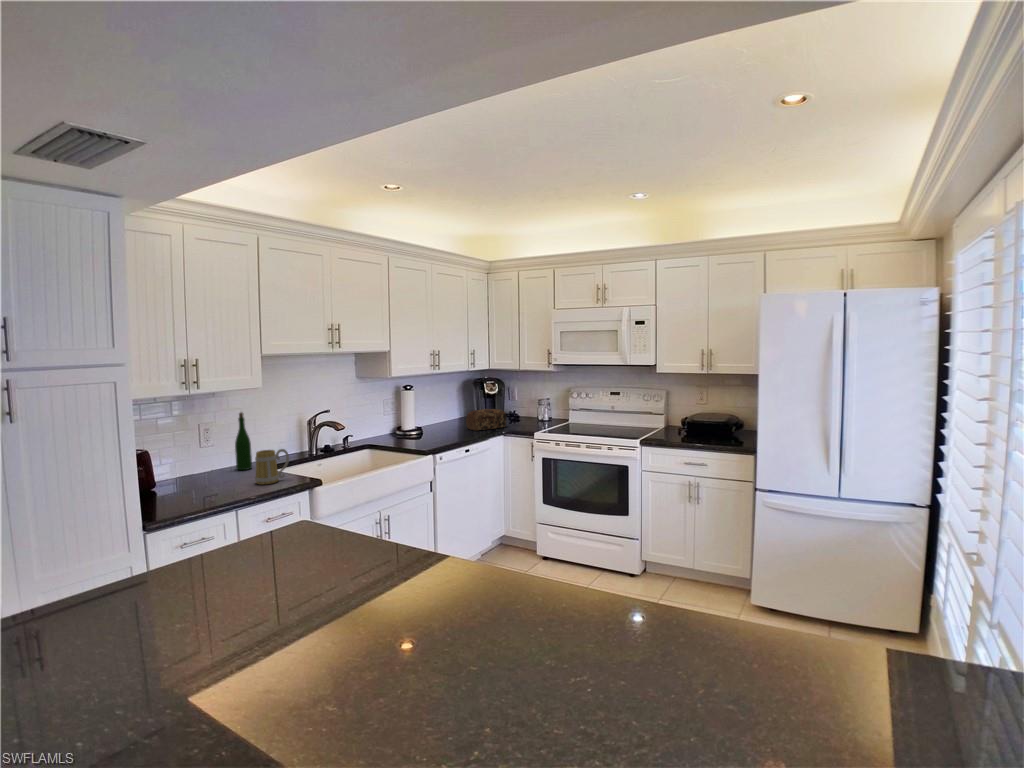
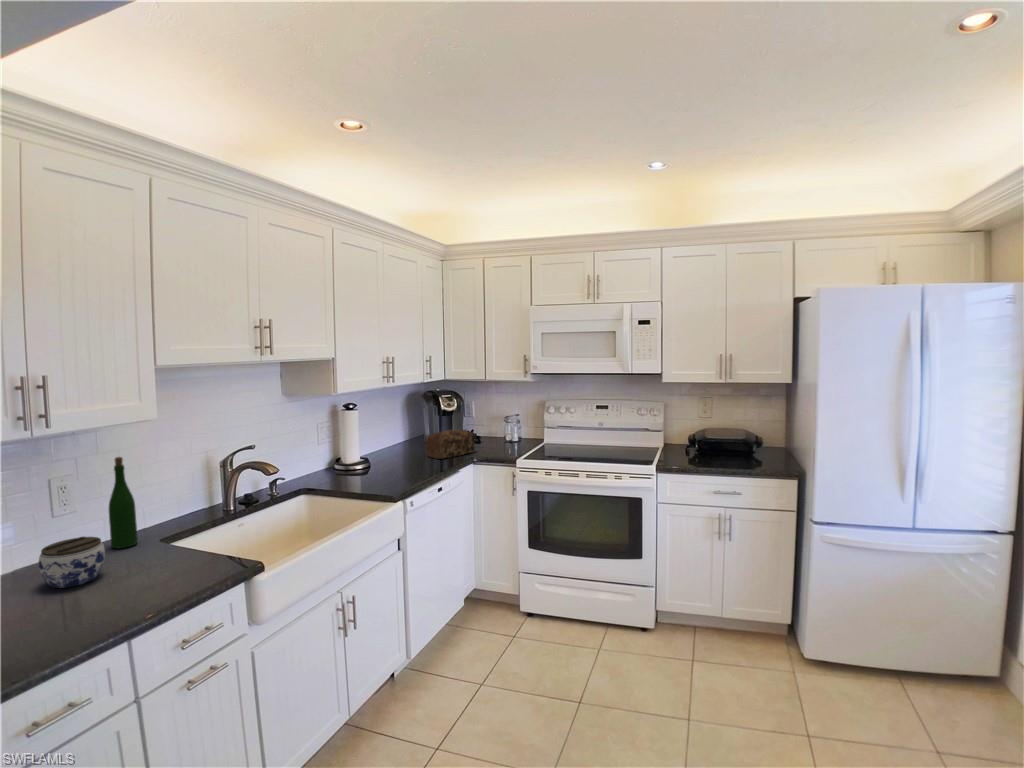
mug: present [255,449,289,485] -> none [152,516,209,578]
jar: none [194,458,230,486] -> present [39,537,105,588]

